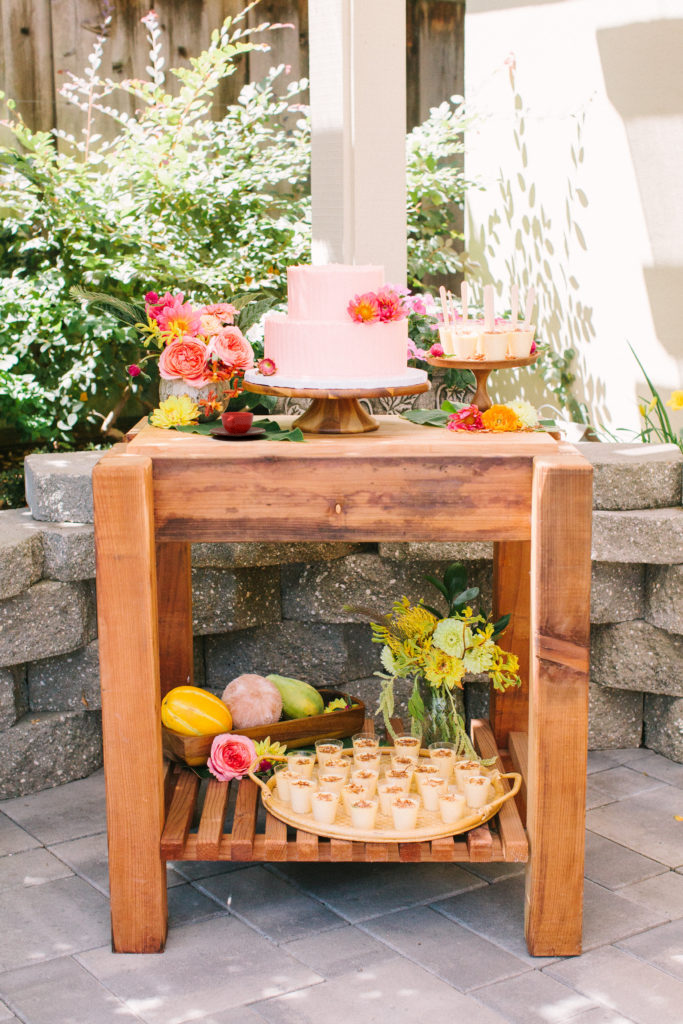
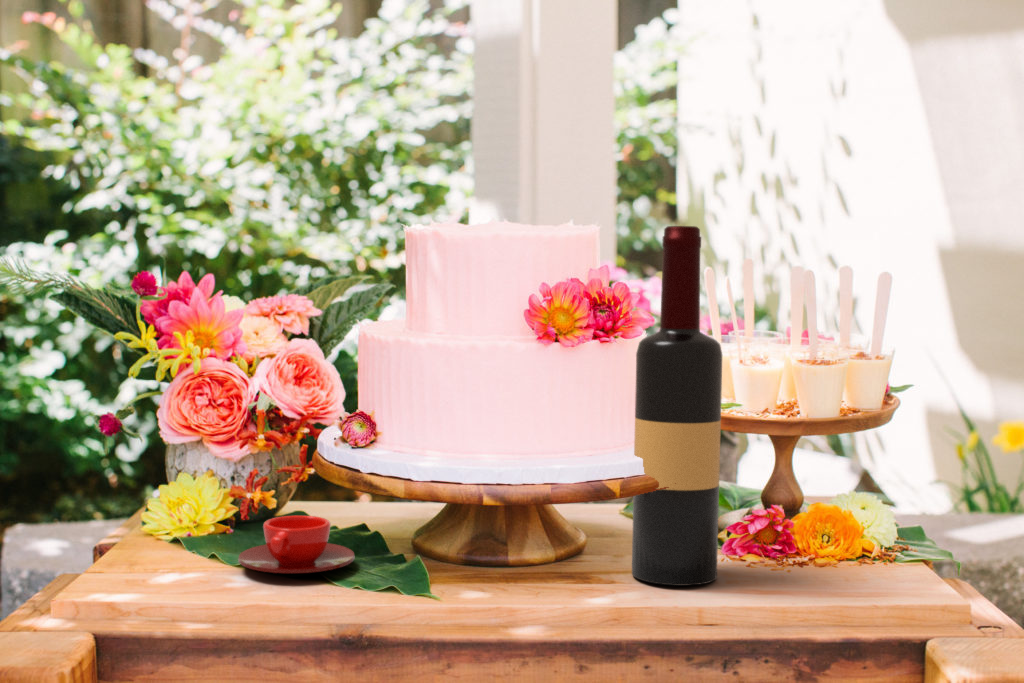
wine bottle: none [401,264,444,439] -> present [632,226,722,585]

